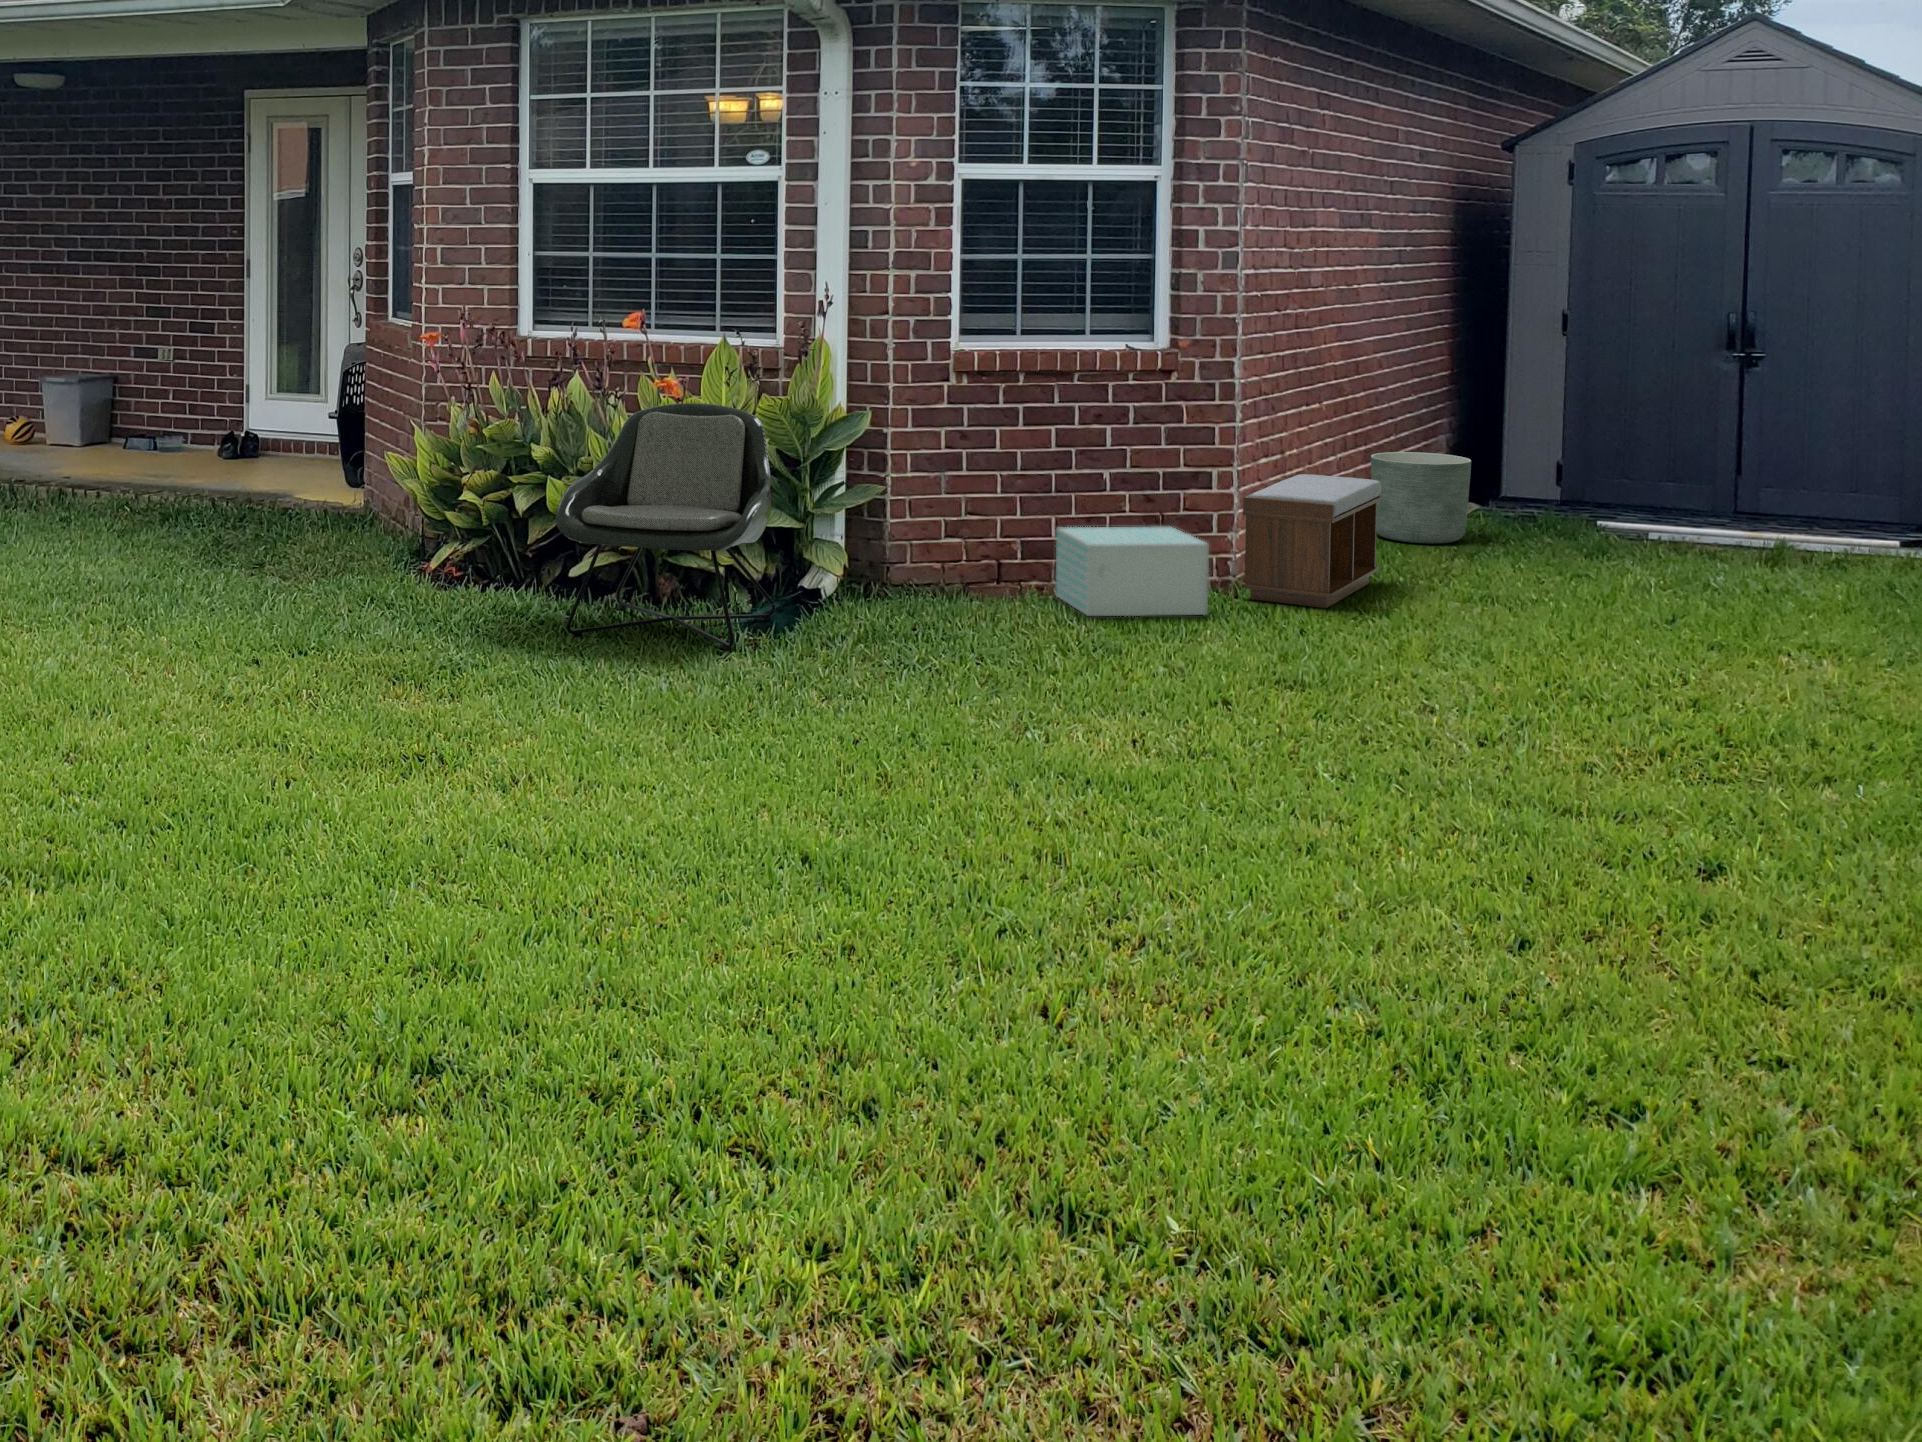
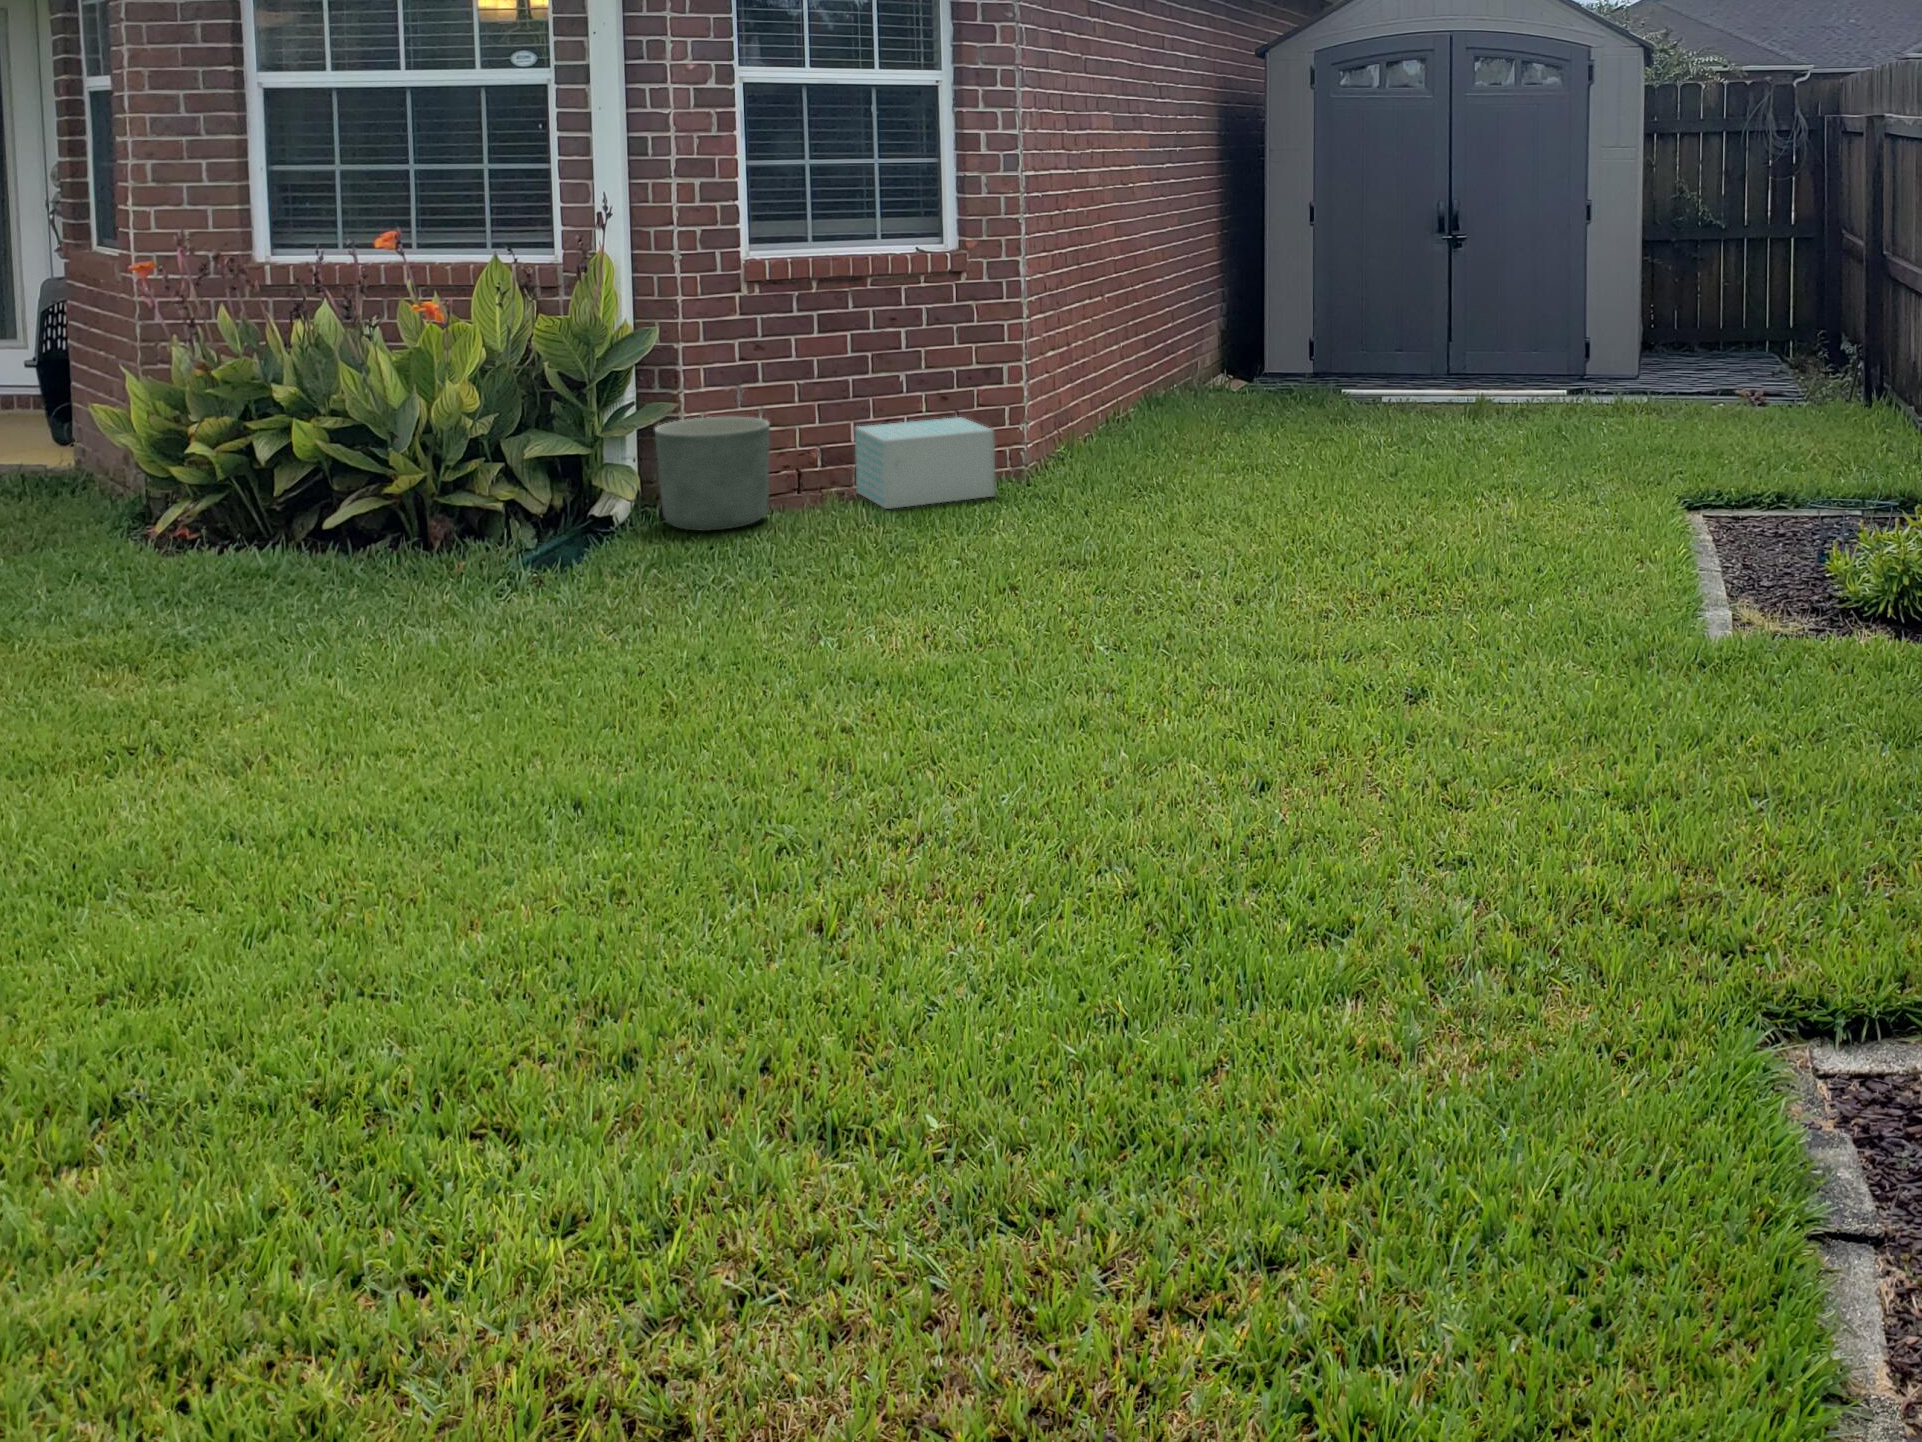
lounge chair: present [556,403,776,650] -> none [296,326,566,592]
planter: present [1371,452,1471,544] -> present [655,417,770,531]
bench: present [1242,474,1381,608] -> none [1024,360,1142,479]

